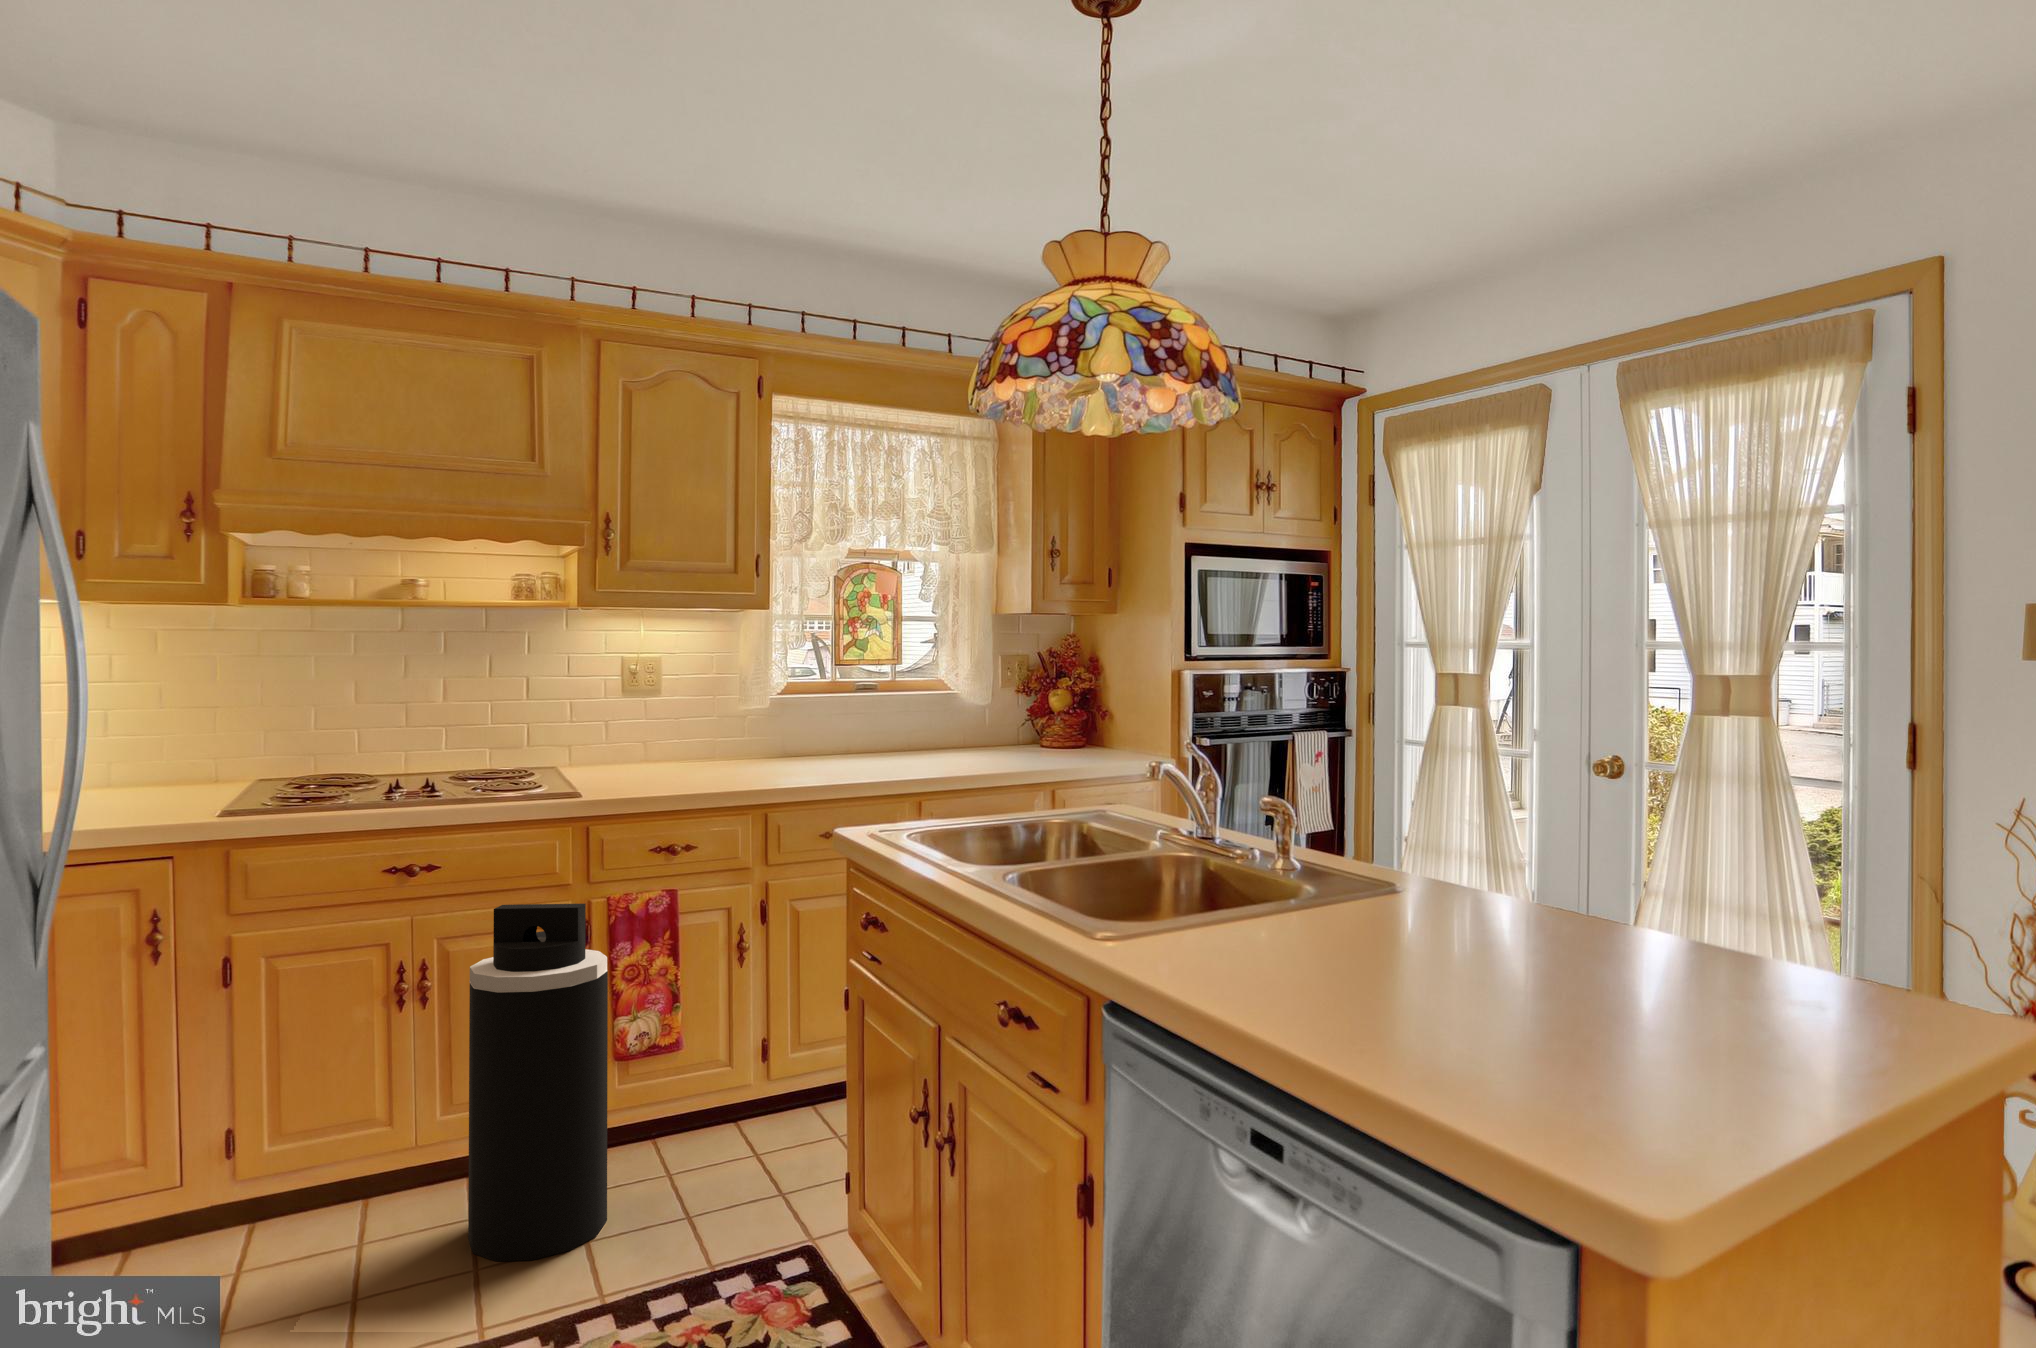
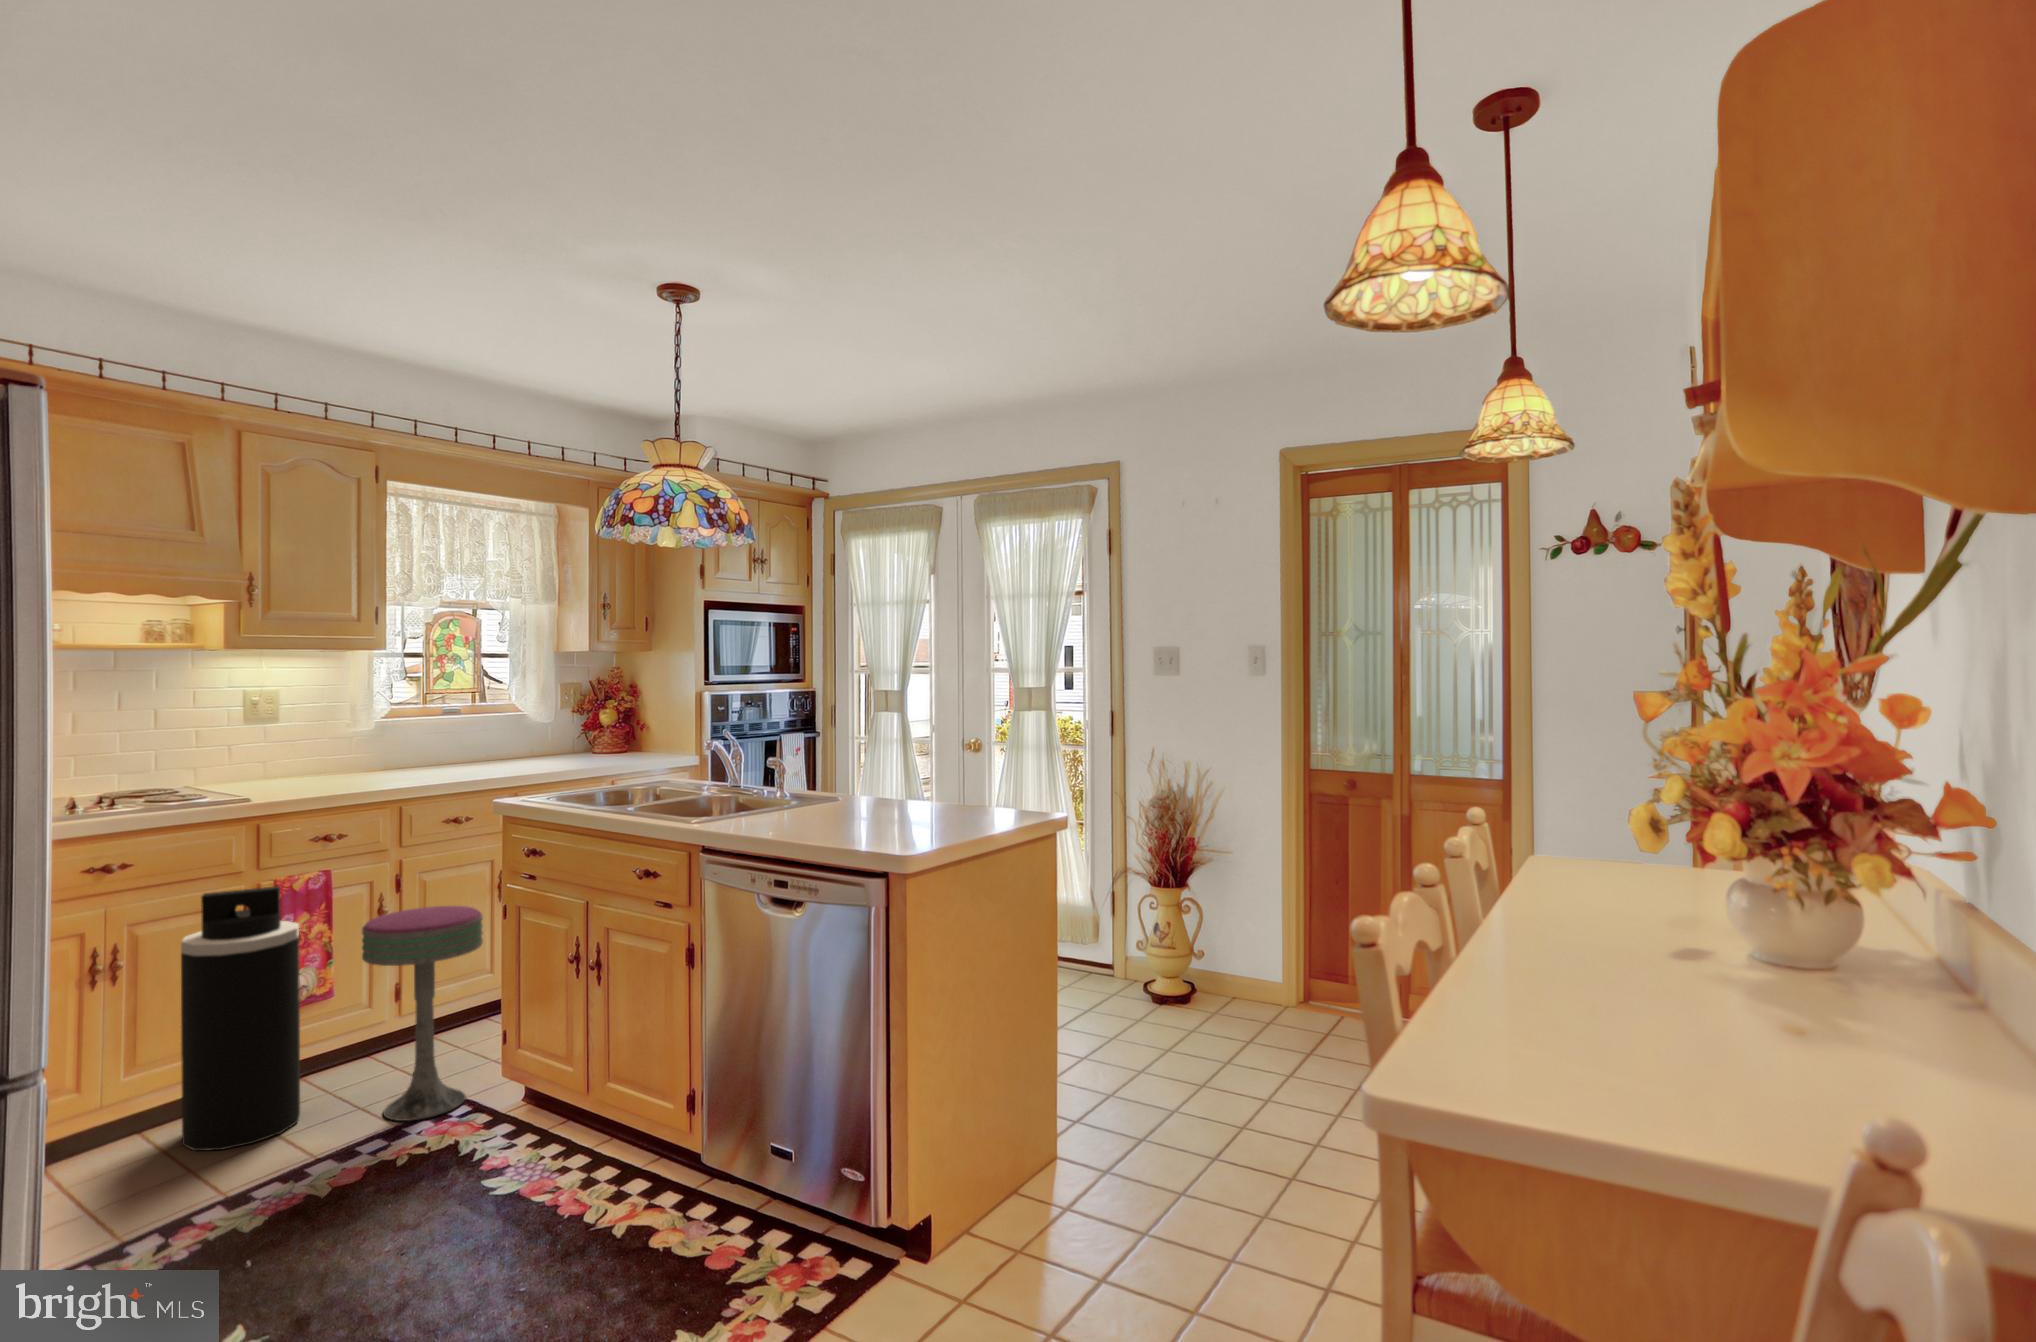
bar stool: none [663,952,820,1273] -> present [362,906,483,1121]

